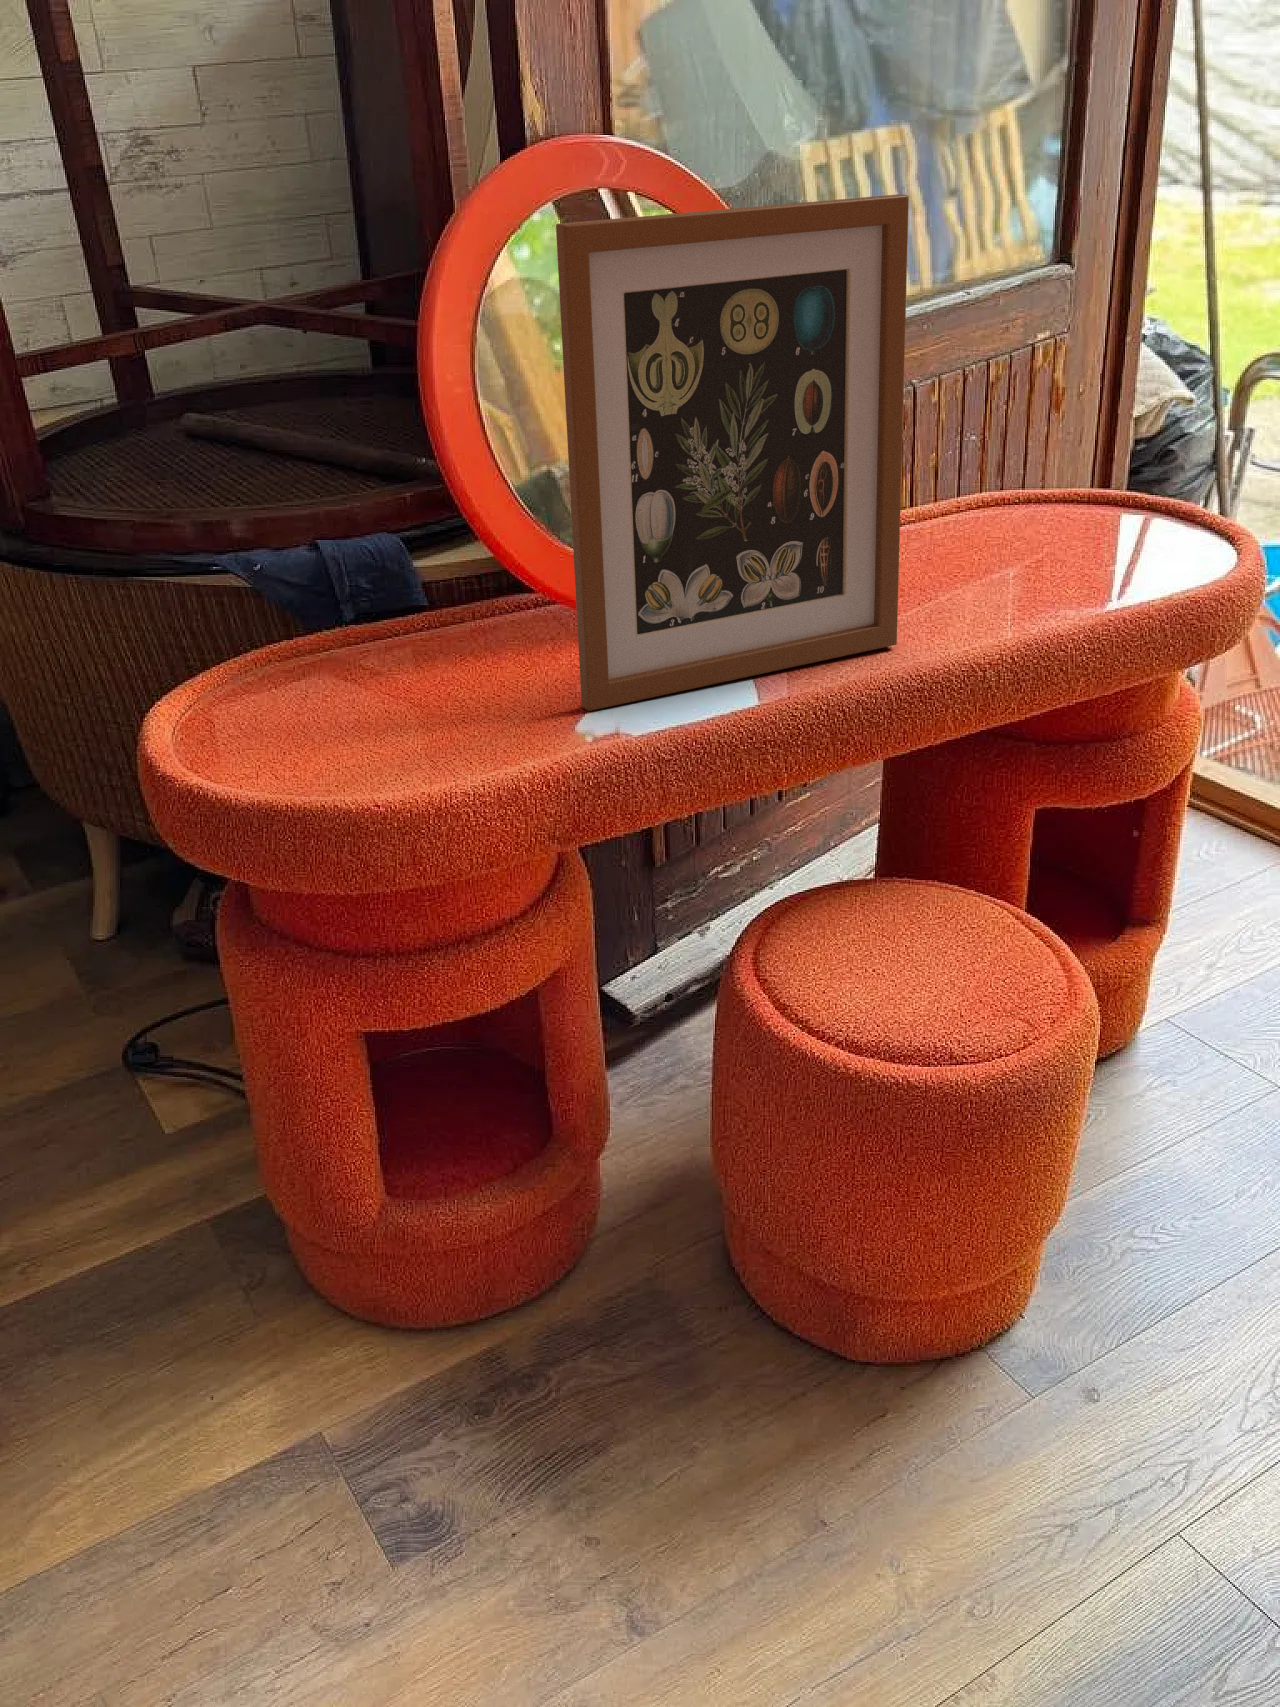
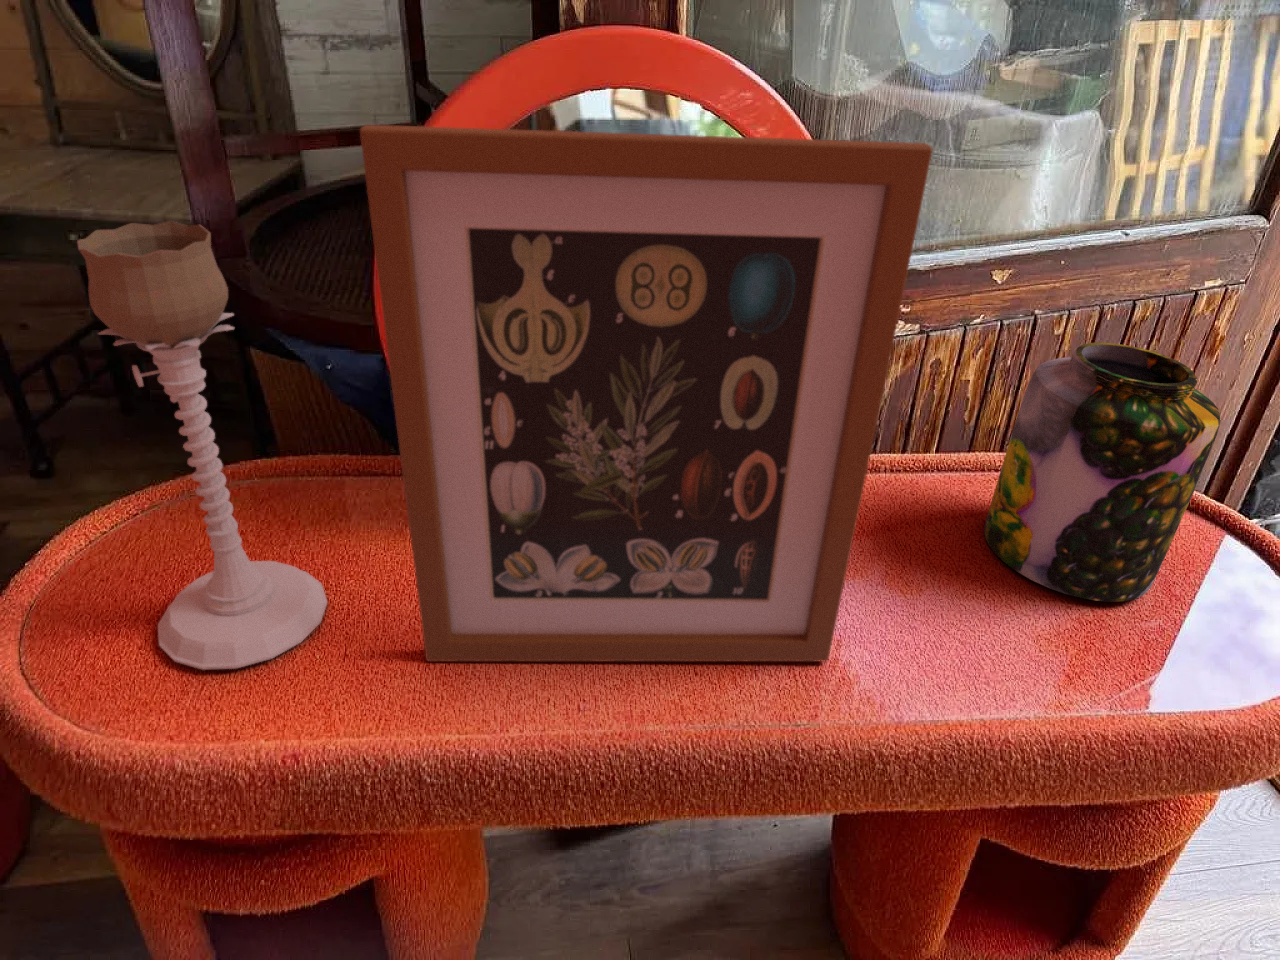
candle holder: none [309,335,474,752] -> present [77,221,327,670]
jar: none [949,363,1106,579] -> present [984,343,1220,602]

